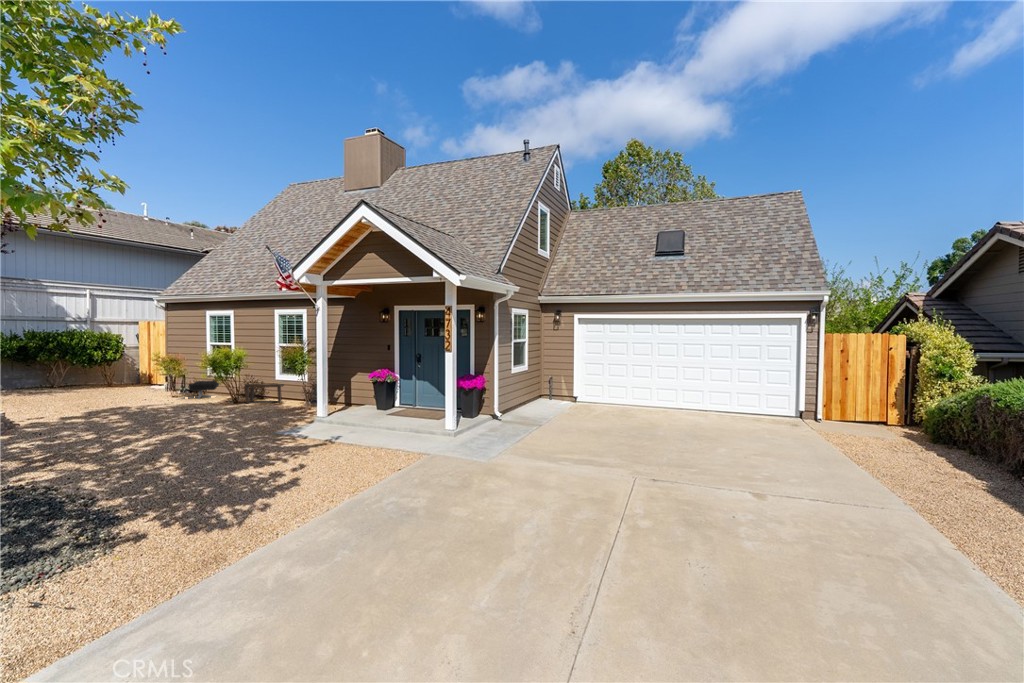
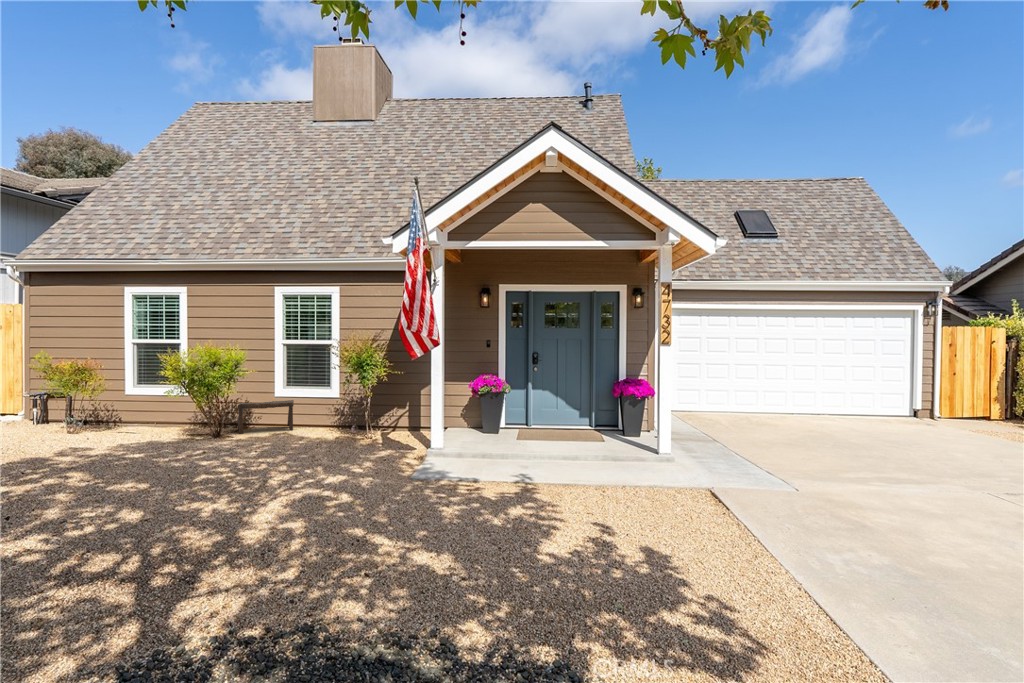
lounge chair: present [189,380,219,399] -> none [107,388,168,431]

